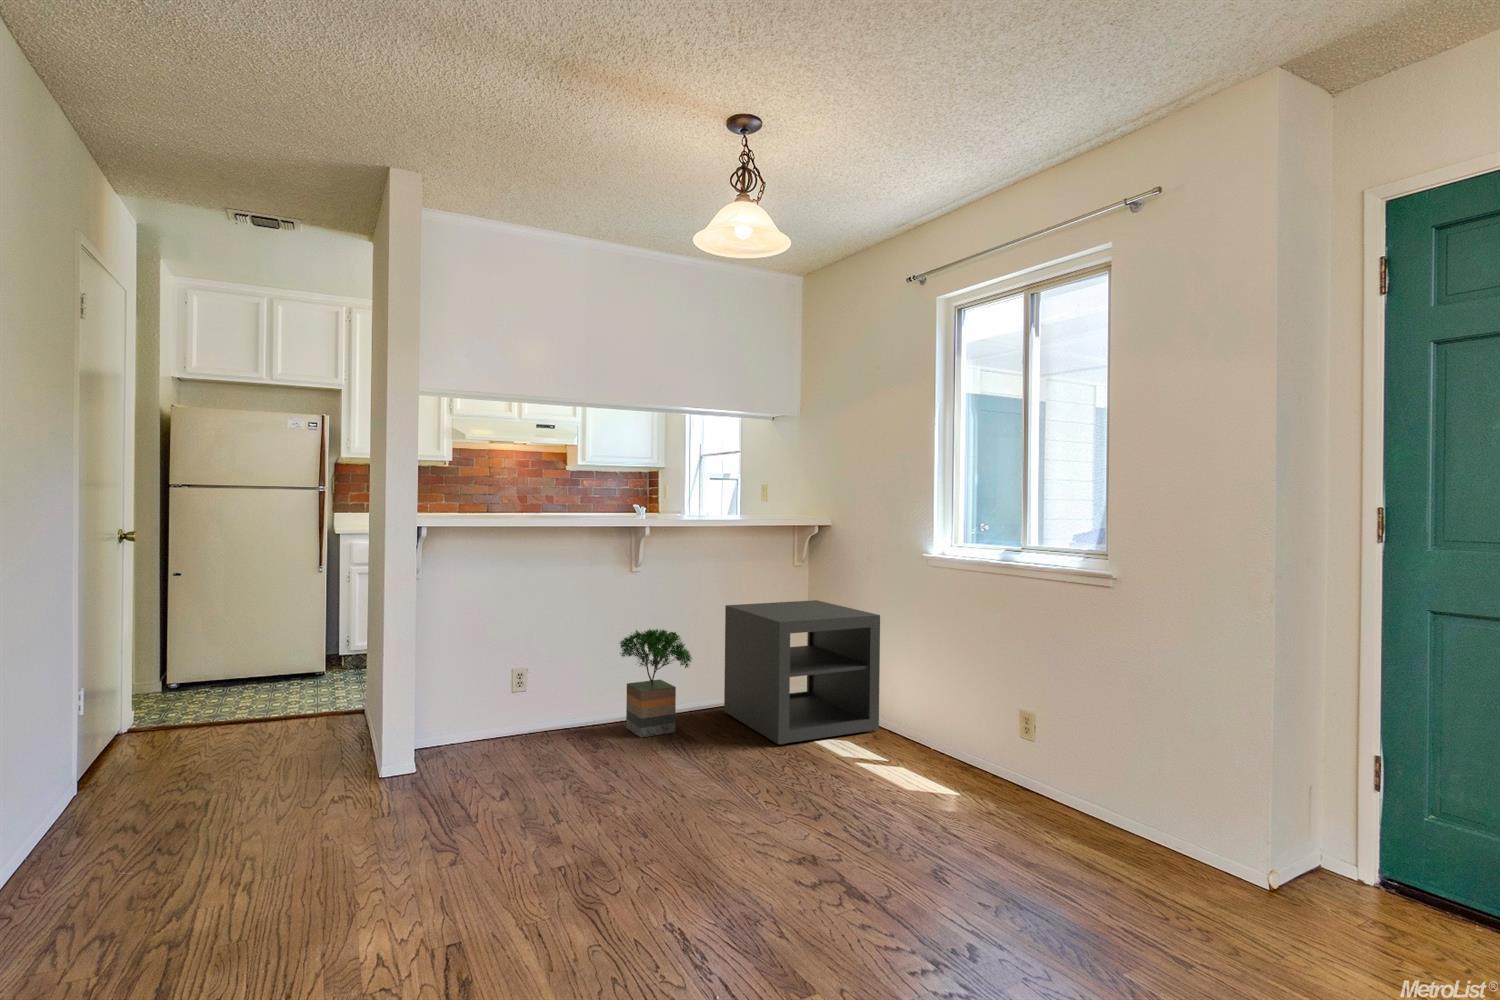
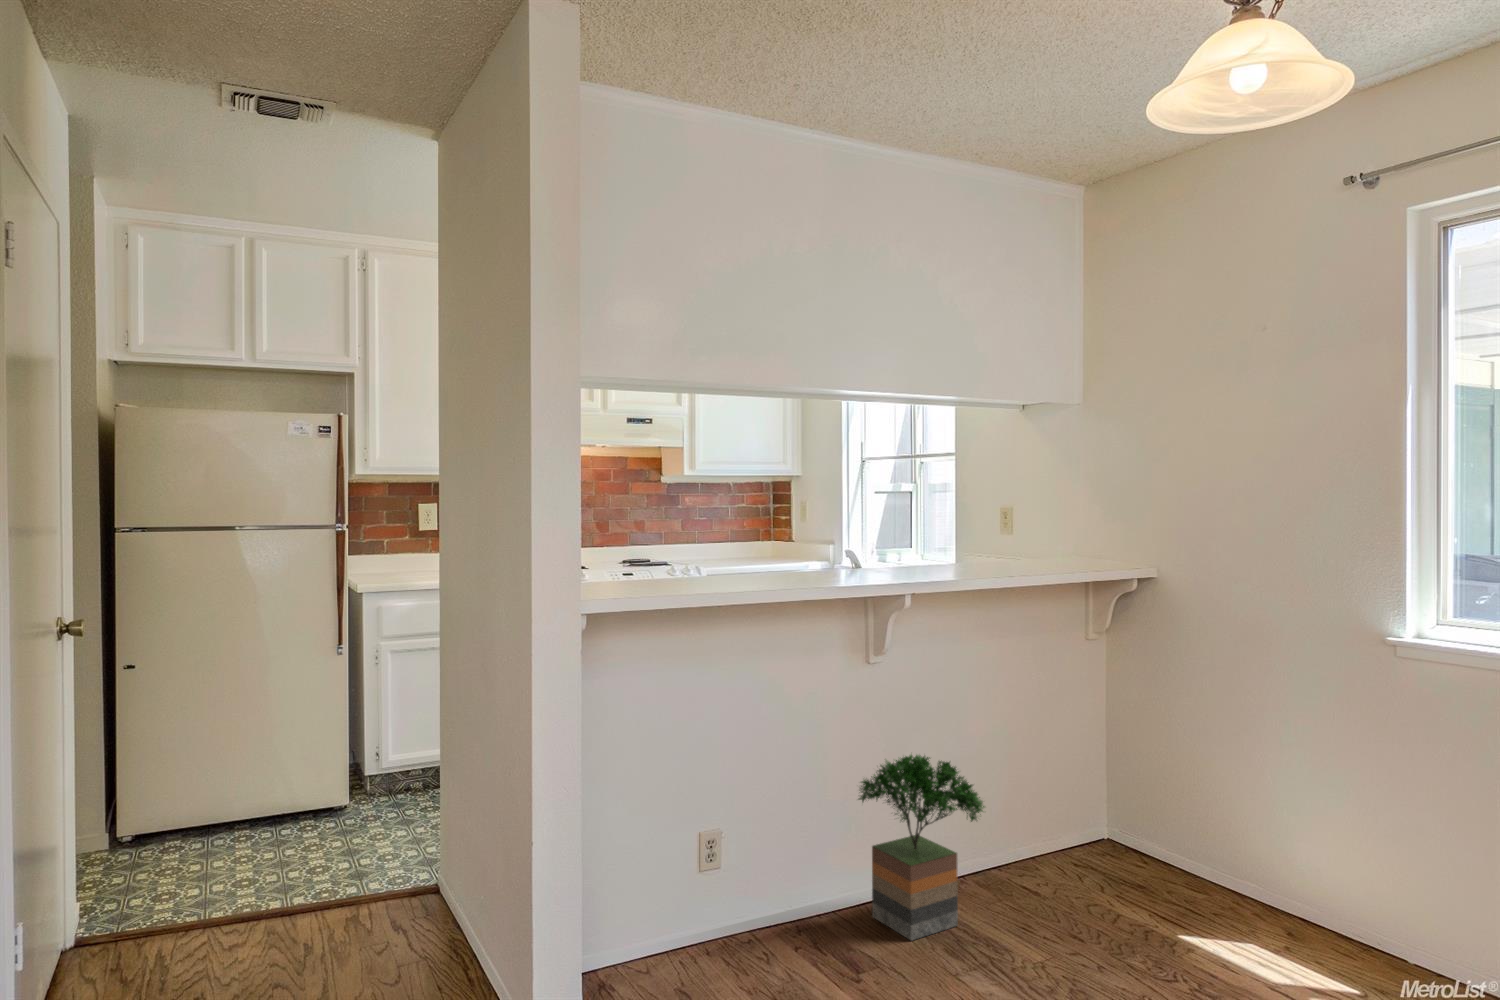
storage cabinet: present [724,600,880,745] -> none [1004,692,1283,955]

